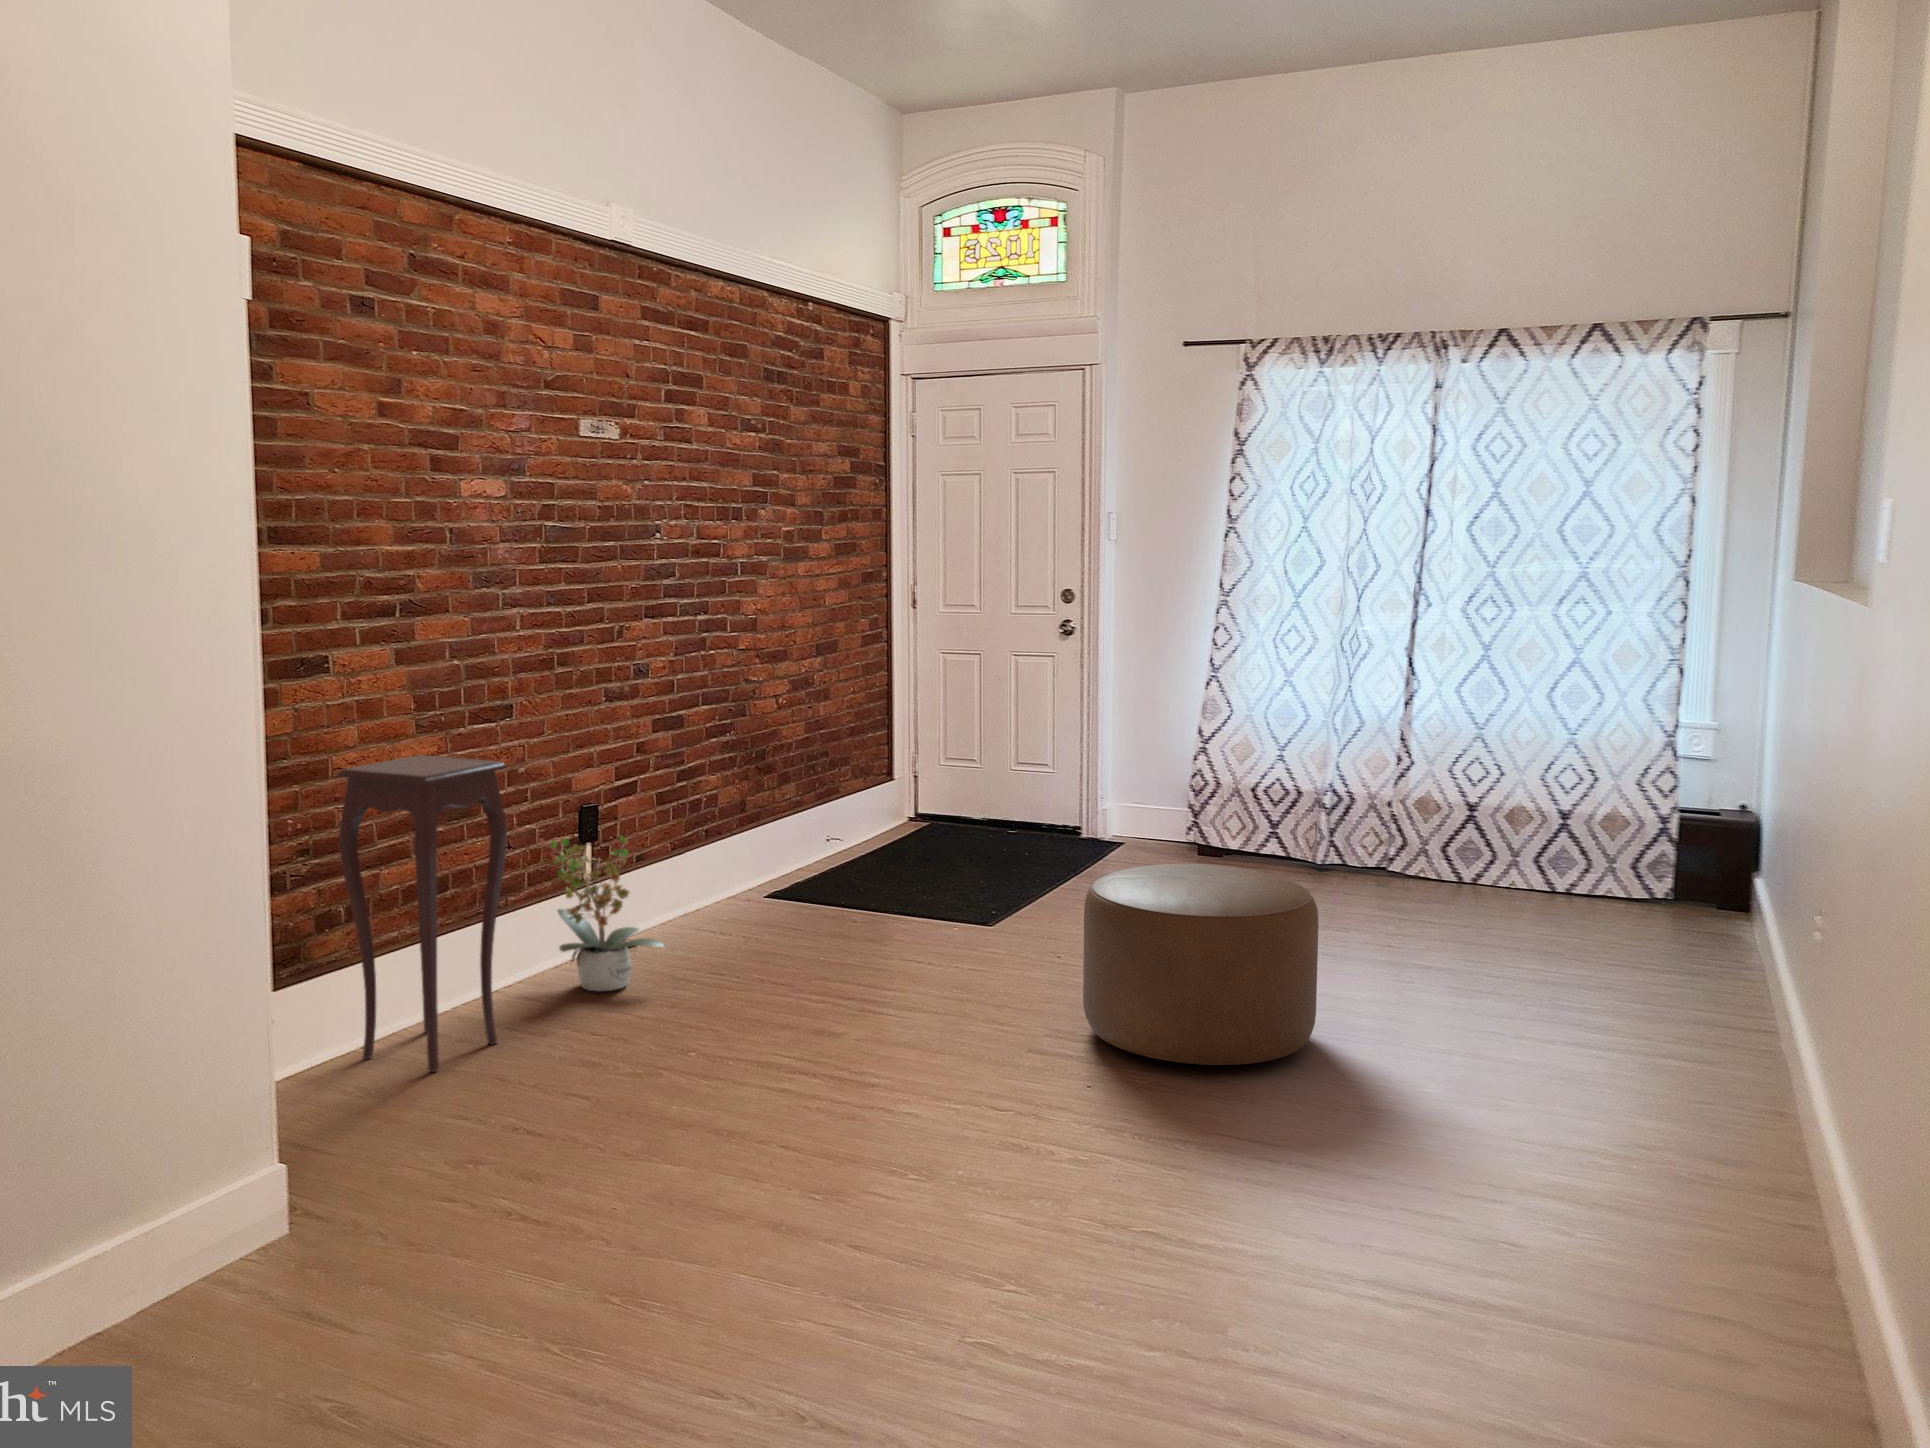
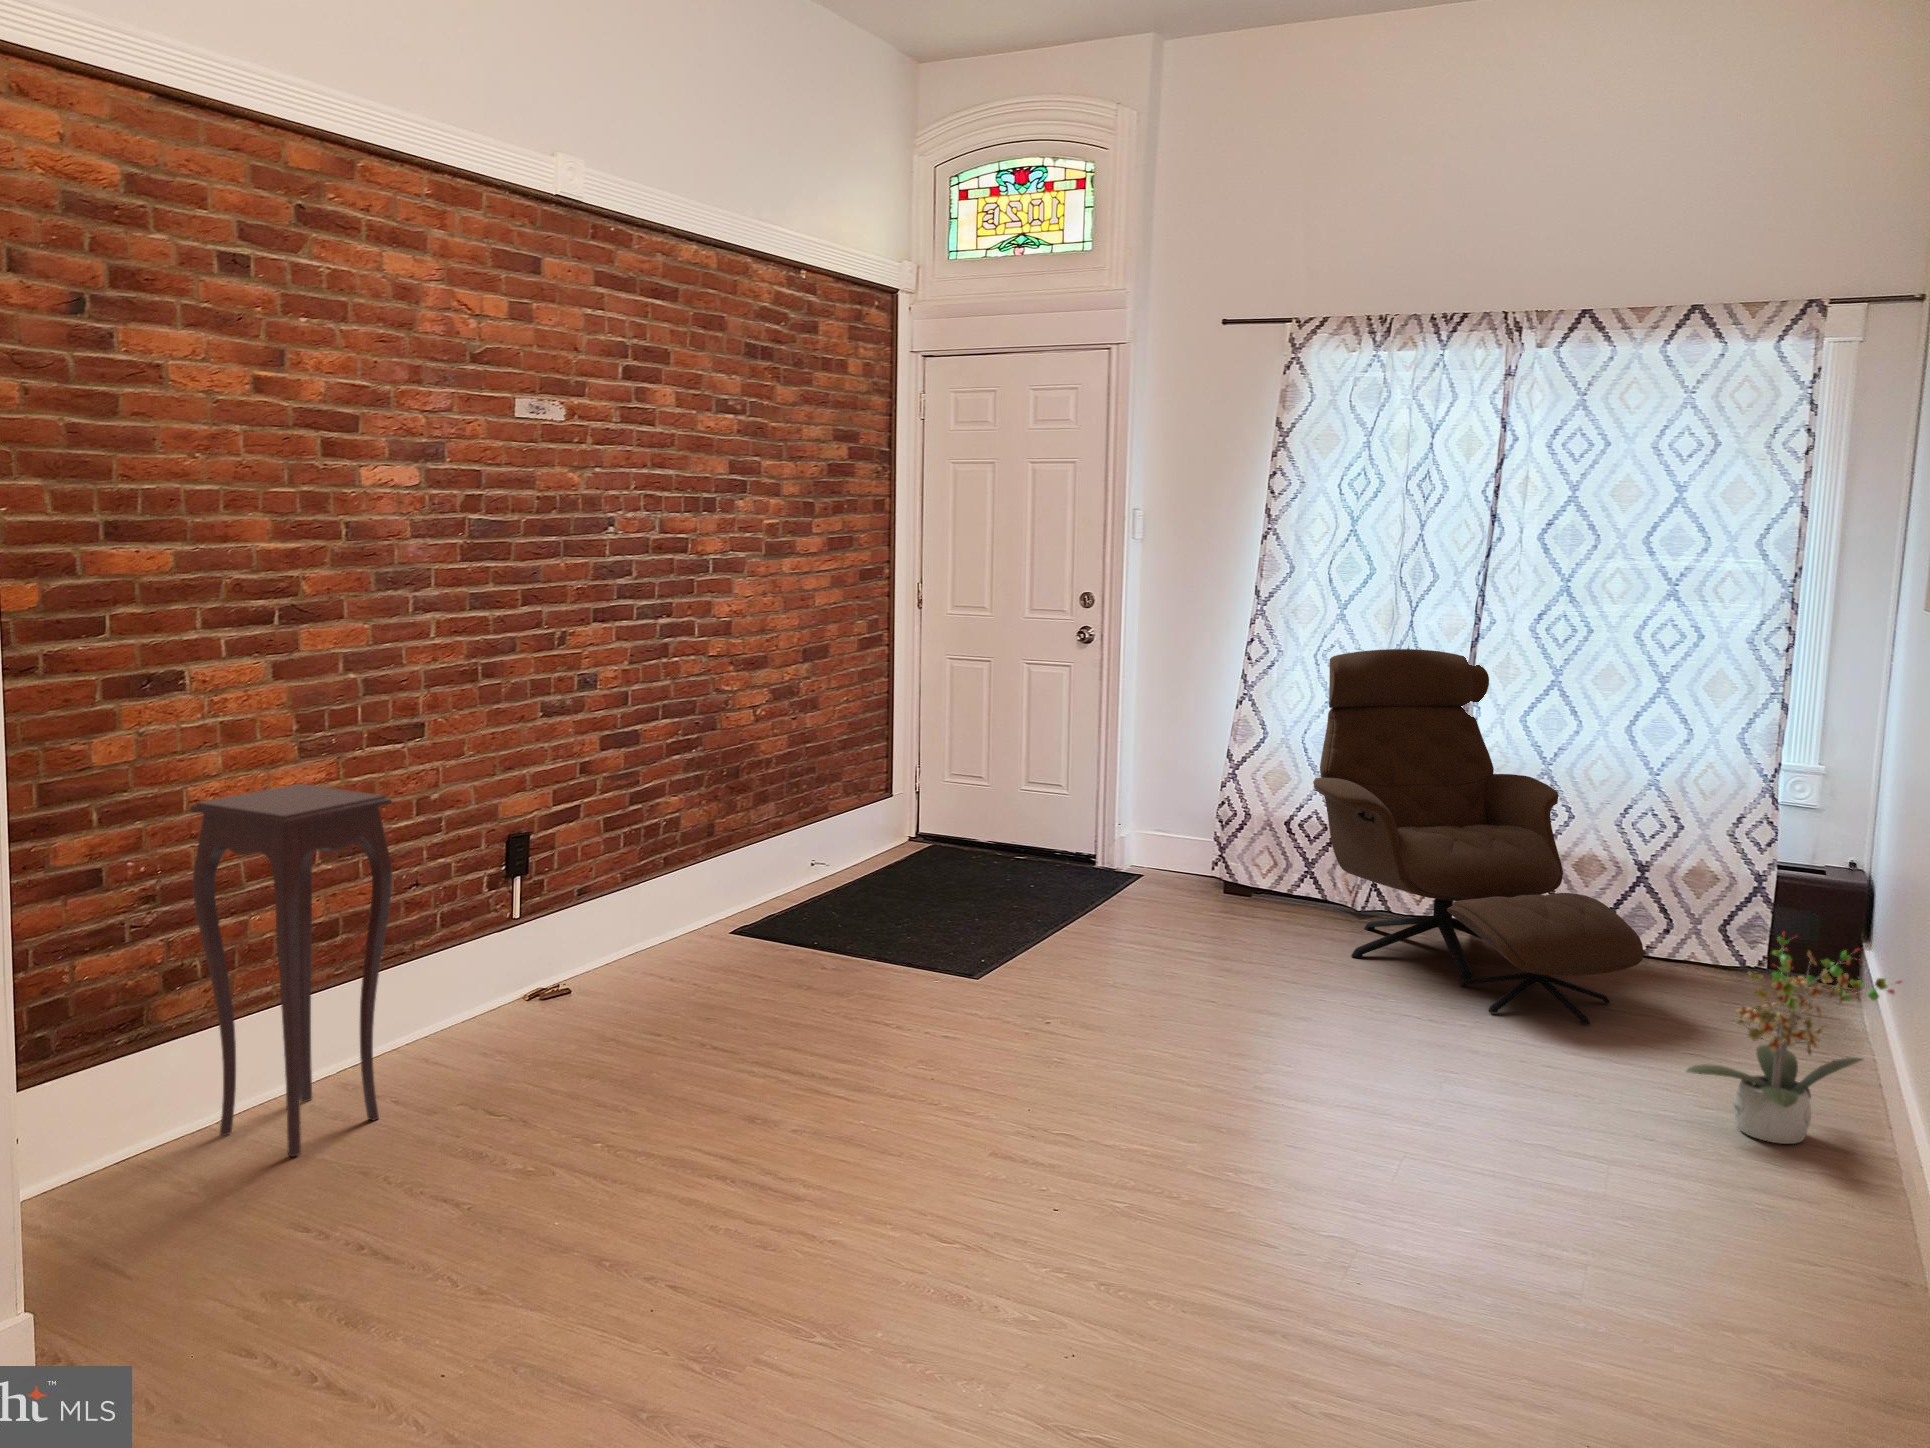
lounge chair: none [1278,631,1568,945] -> present [1313,649,1644,1024]
potted plant: present [540,837,664,991] -> present [1686,932,1901,1144]
ottoman: present [1083,863,1319,1065] -> none [1059,932,1338,1184]

